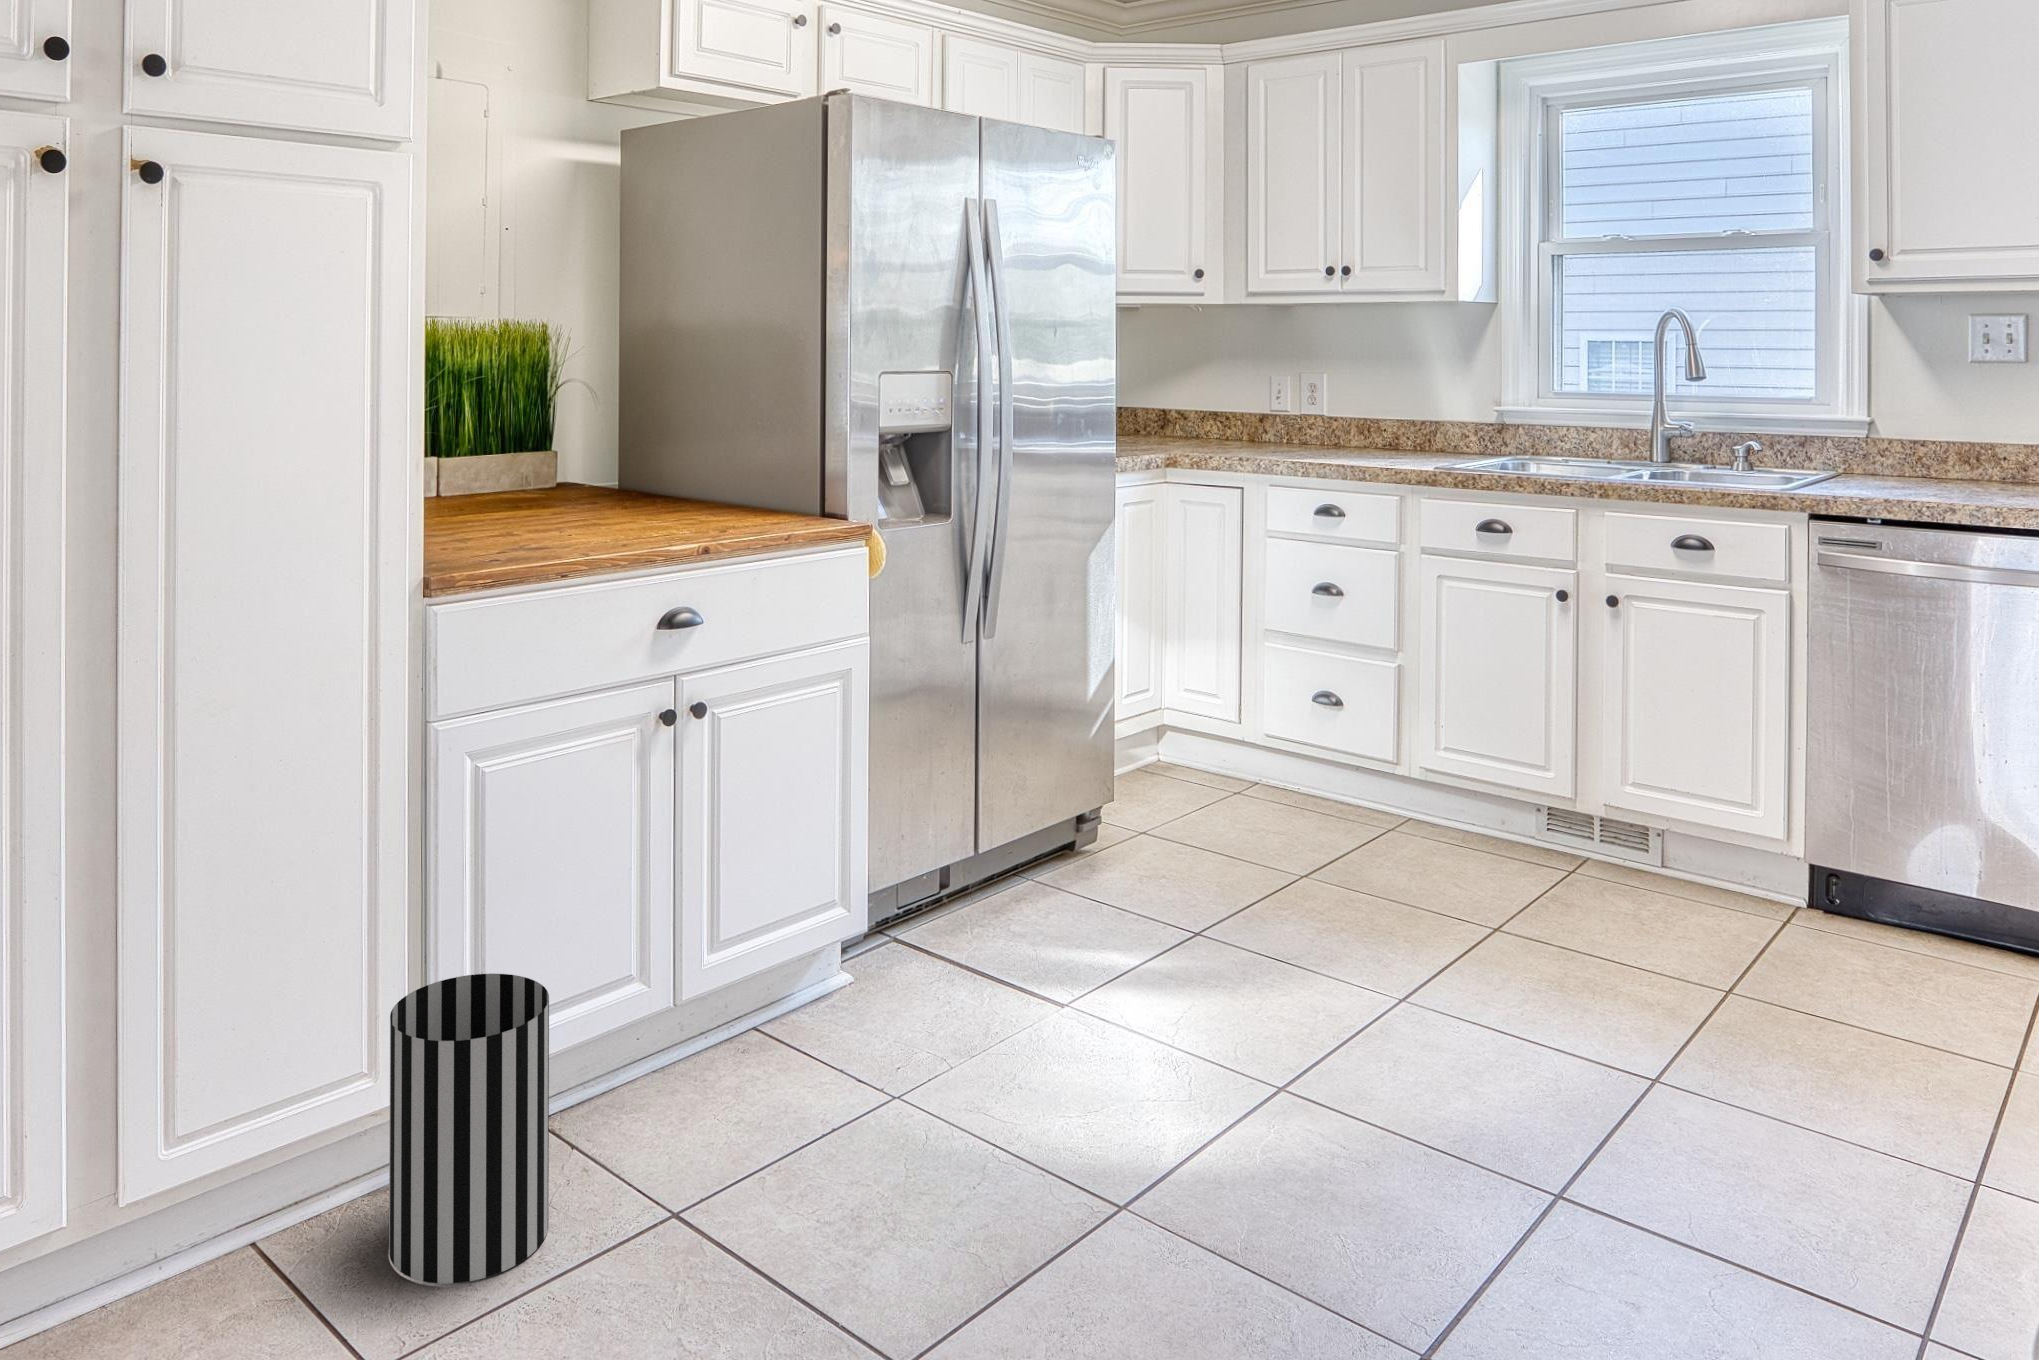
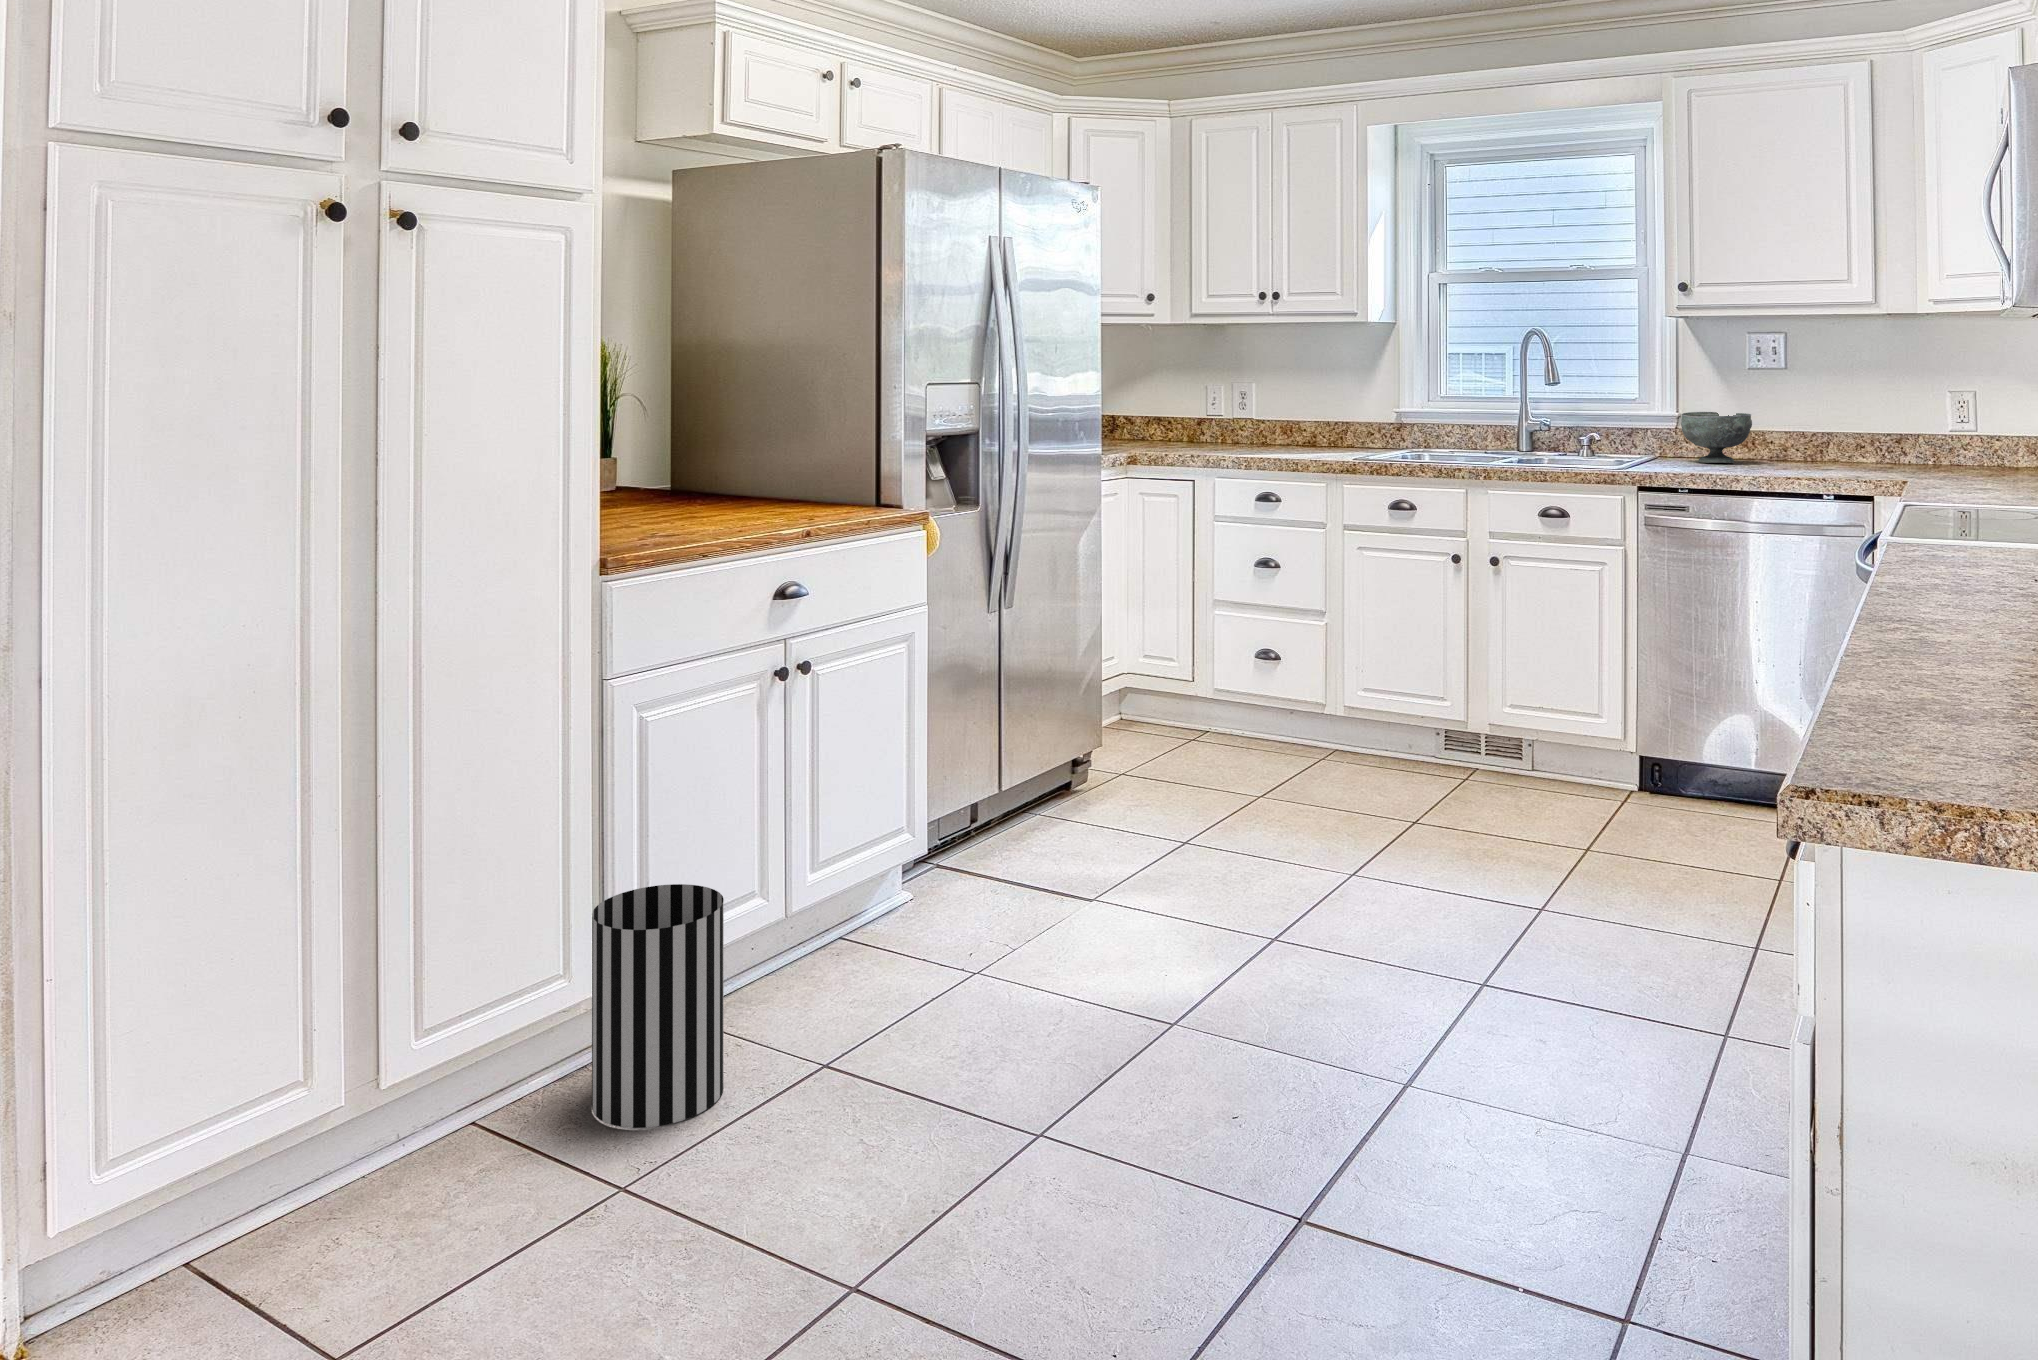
bowl: none [1876,416,1980,483] -> present [1681,412,1752,463]

